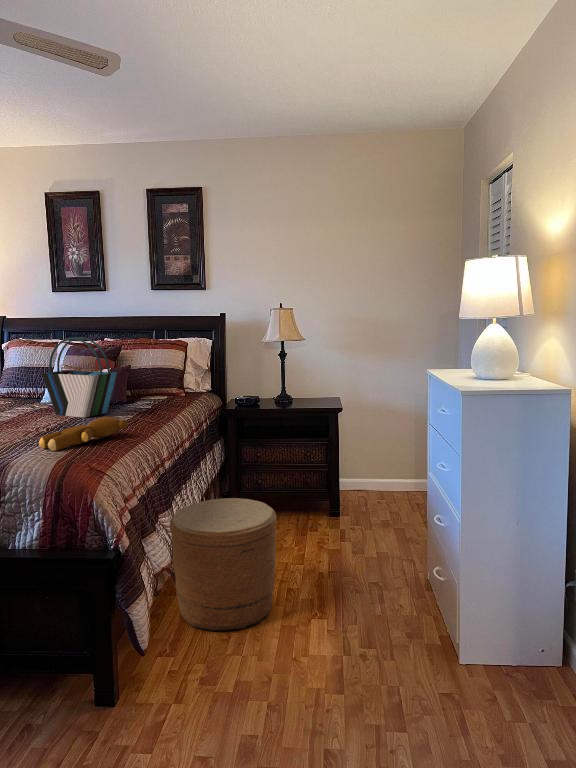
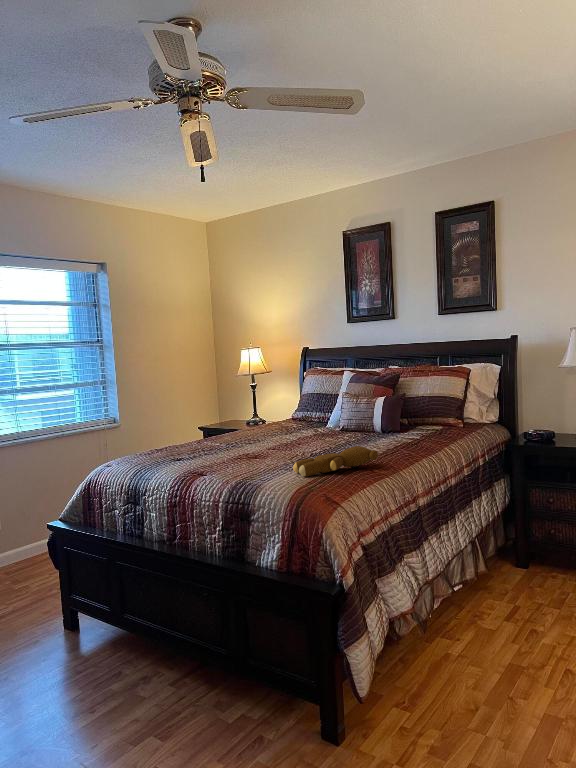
tote bag: present [42,337,117,417] -> none [319,366,384,444]
woven basket: present [169,498,277,631] -> none [416,546,543,705]

